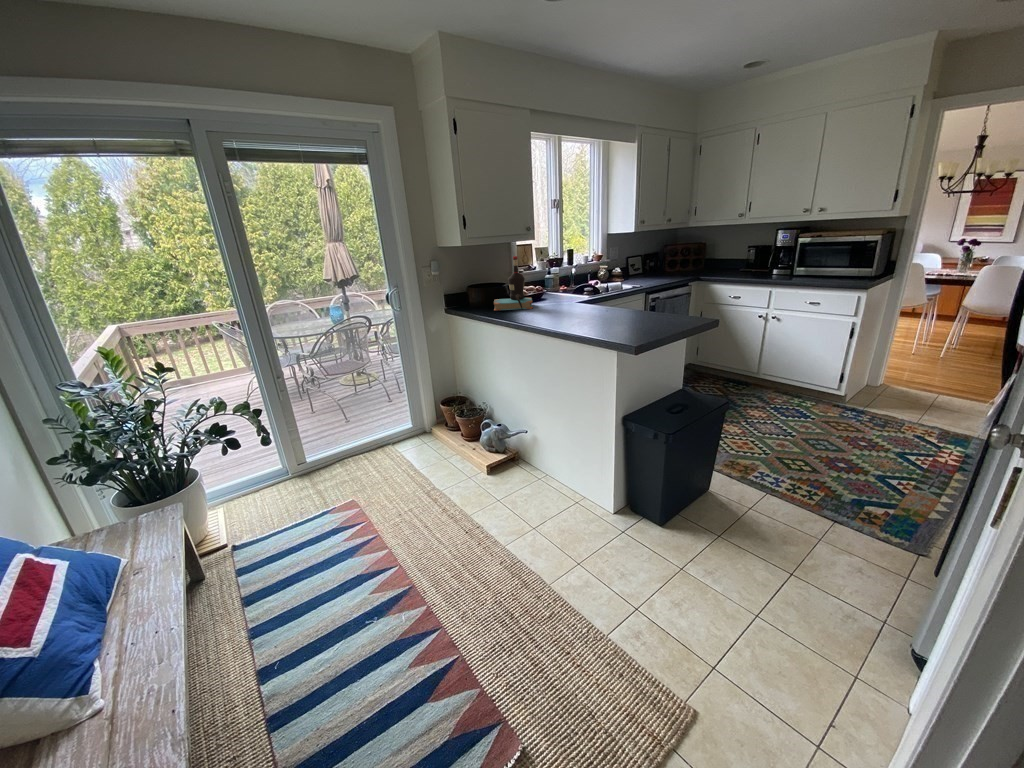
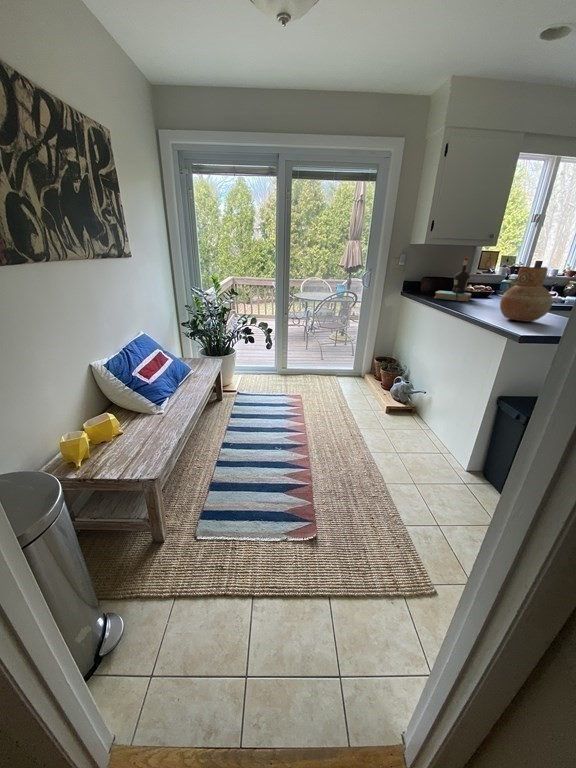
vase: none [586,265,637,327] -> present [500,267,553,322]

